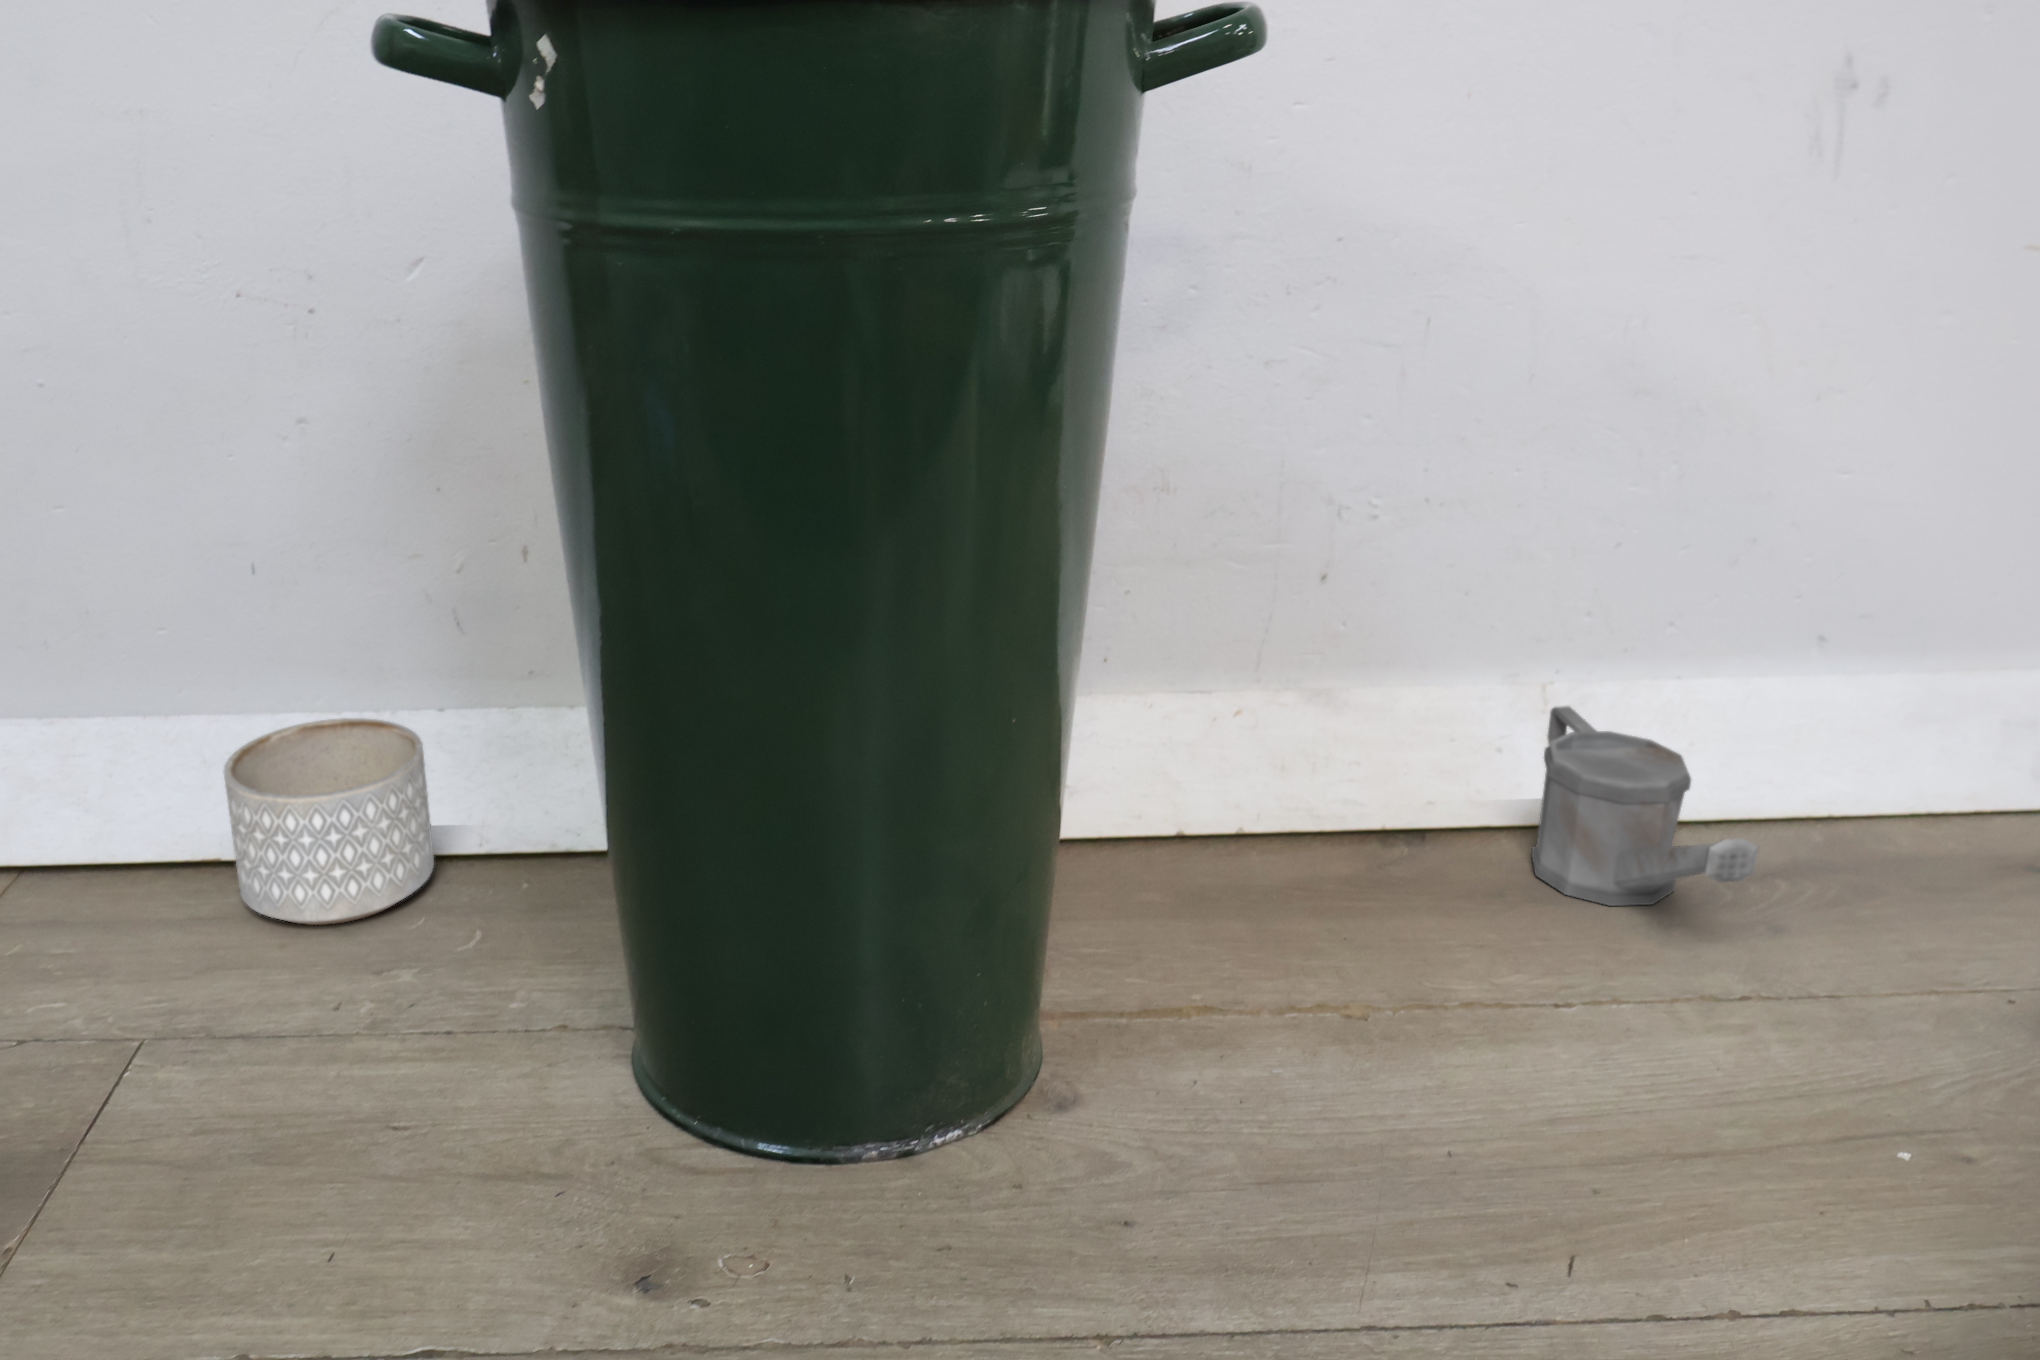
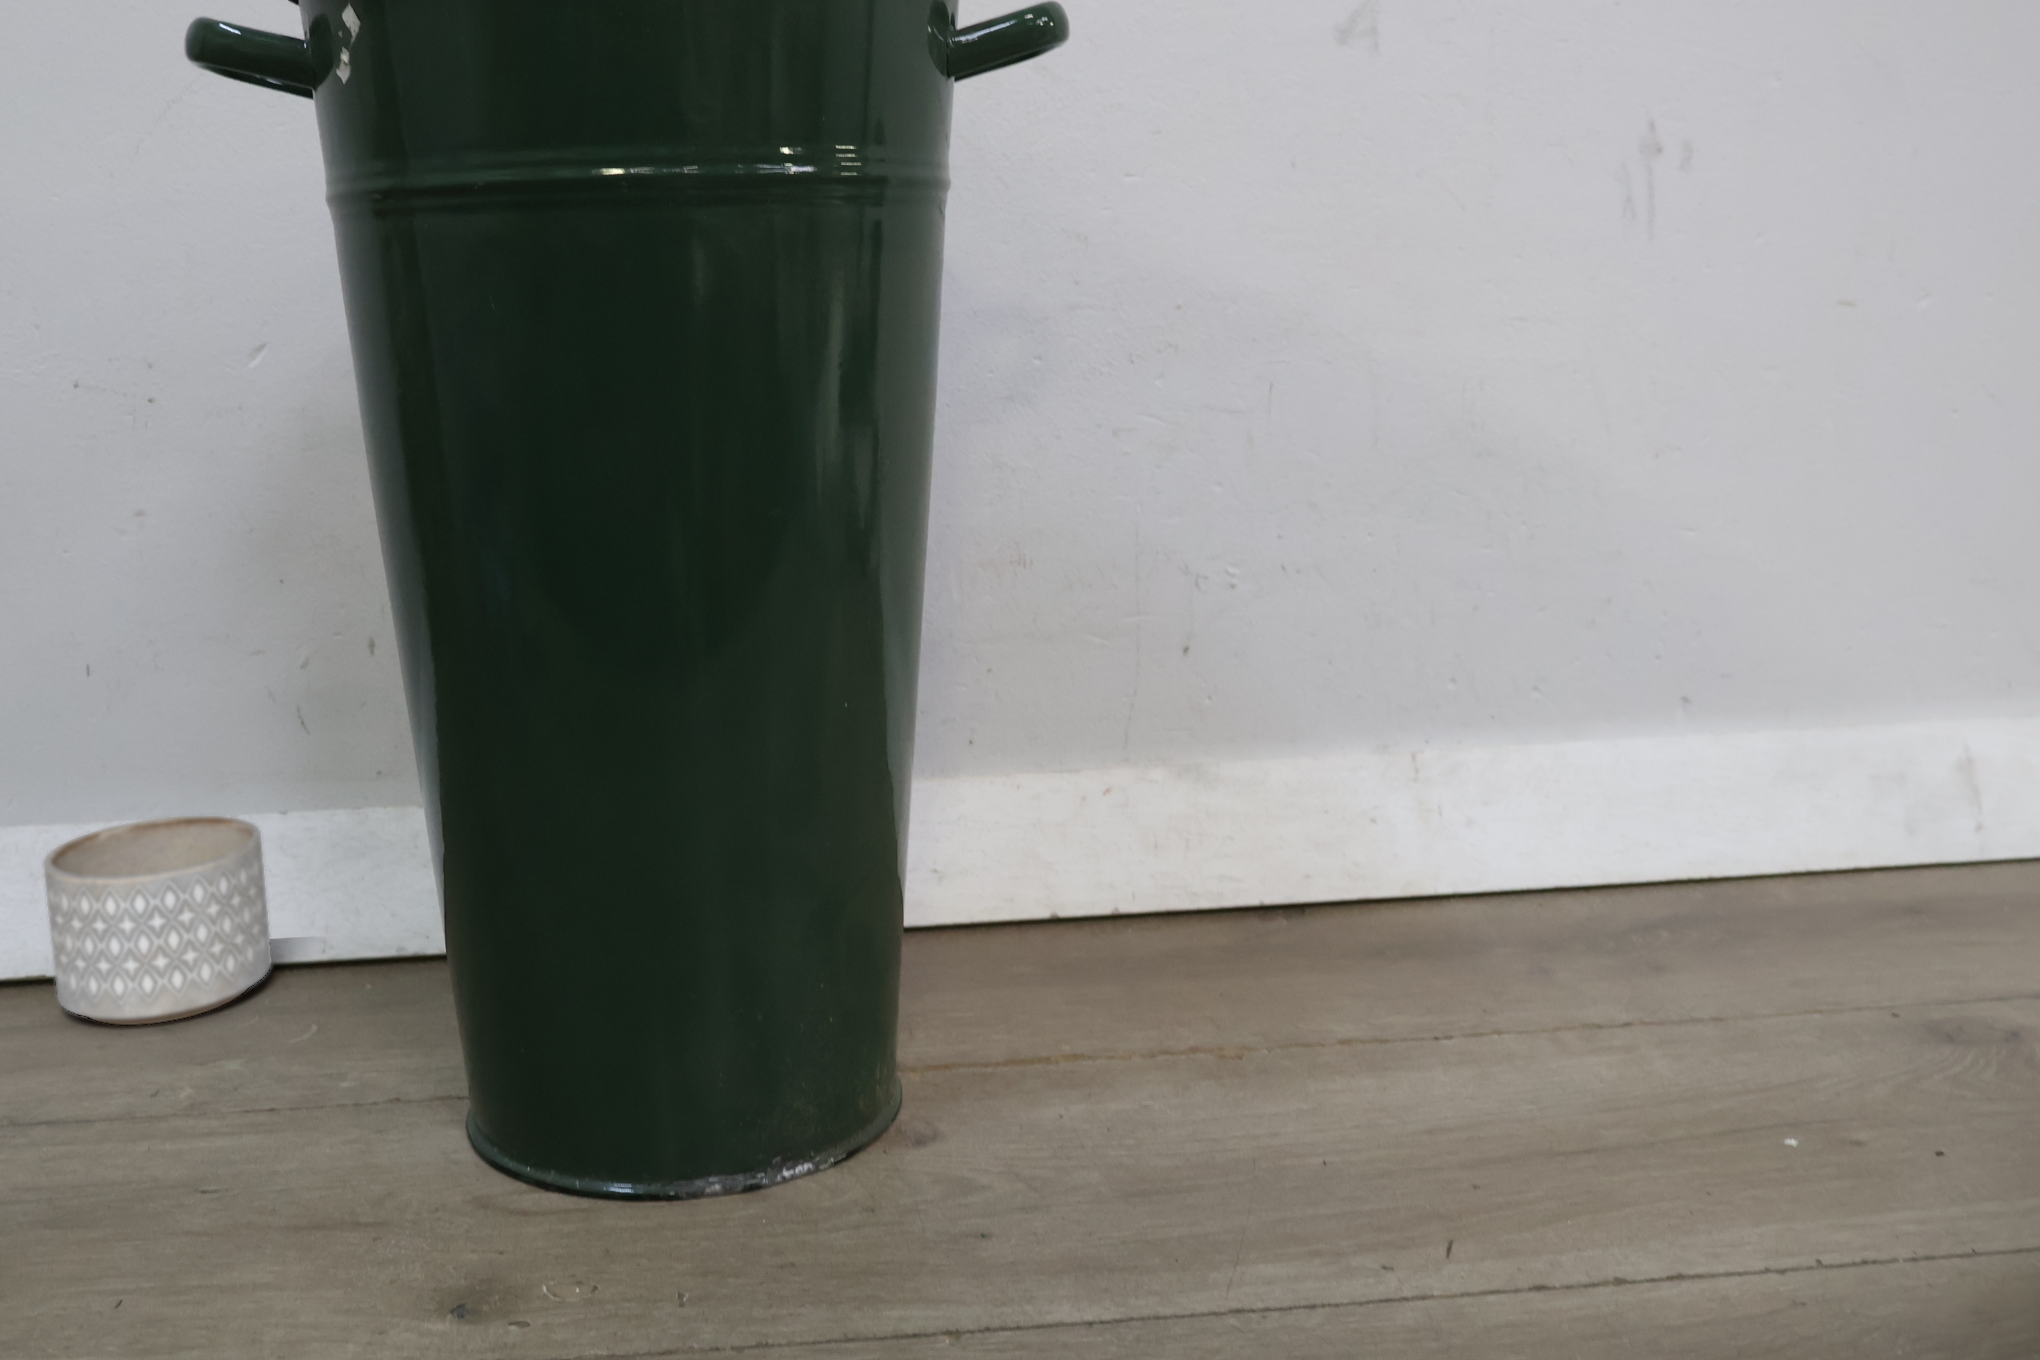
watering can: present [1532,706,1759,906] -> none [1410,764,1621,950]

